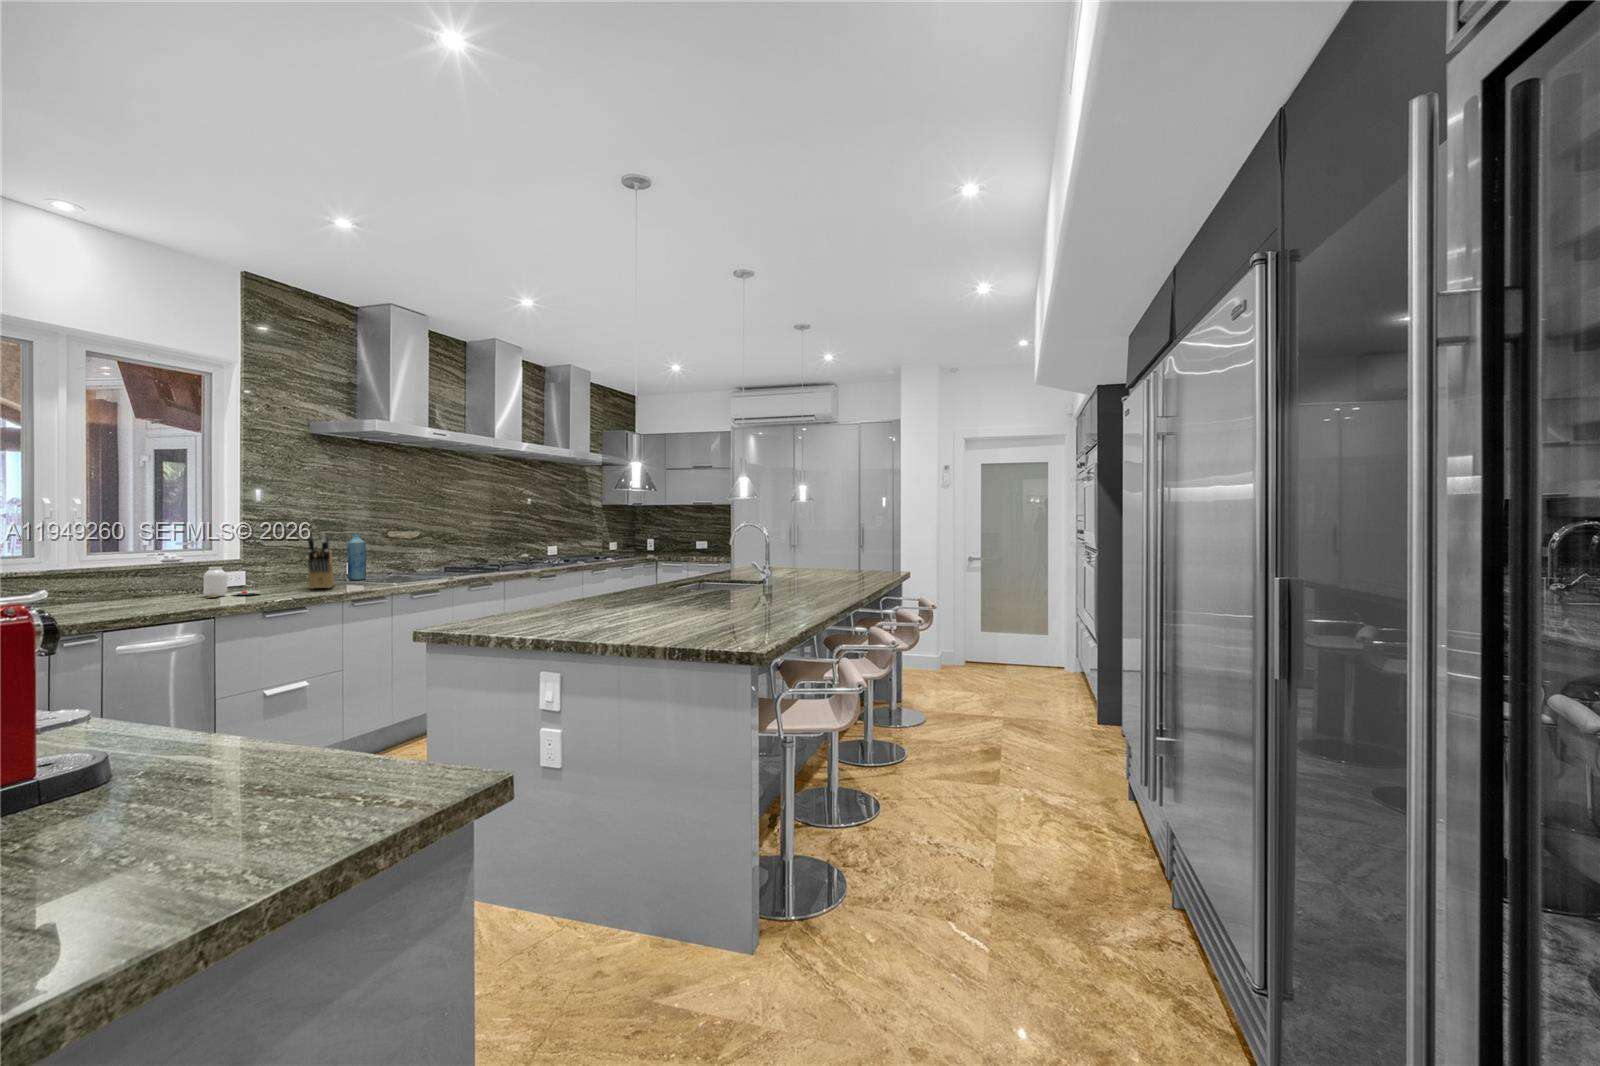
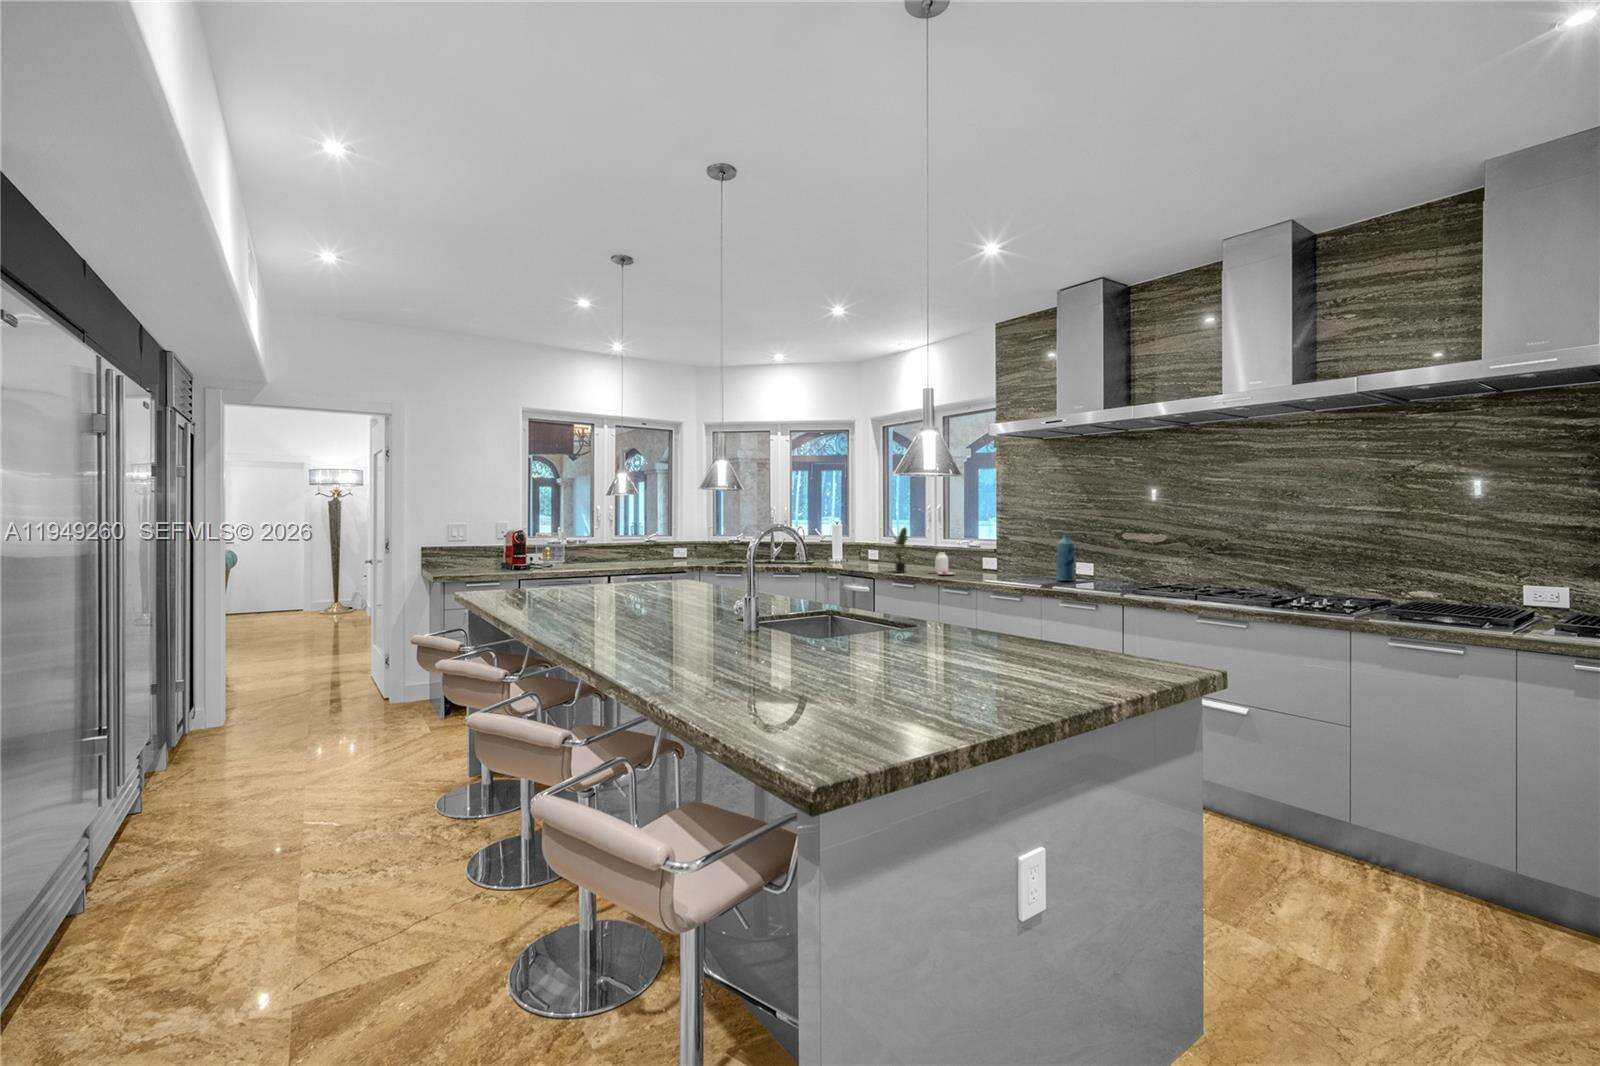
potted plant: none [140,530,194,605] -> present [890,528,907,573]
knife block: present [308,535,334,589] -> none [962,533,1018,580]

